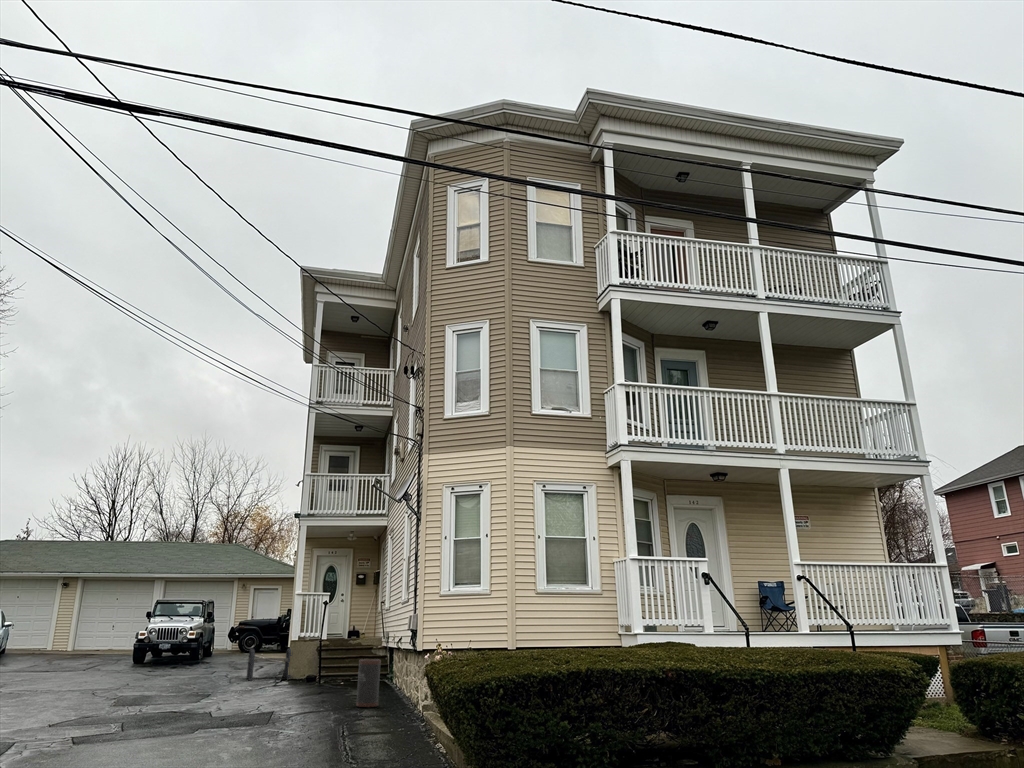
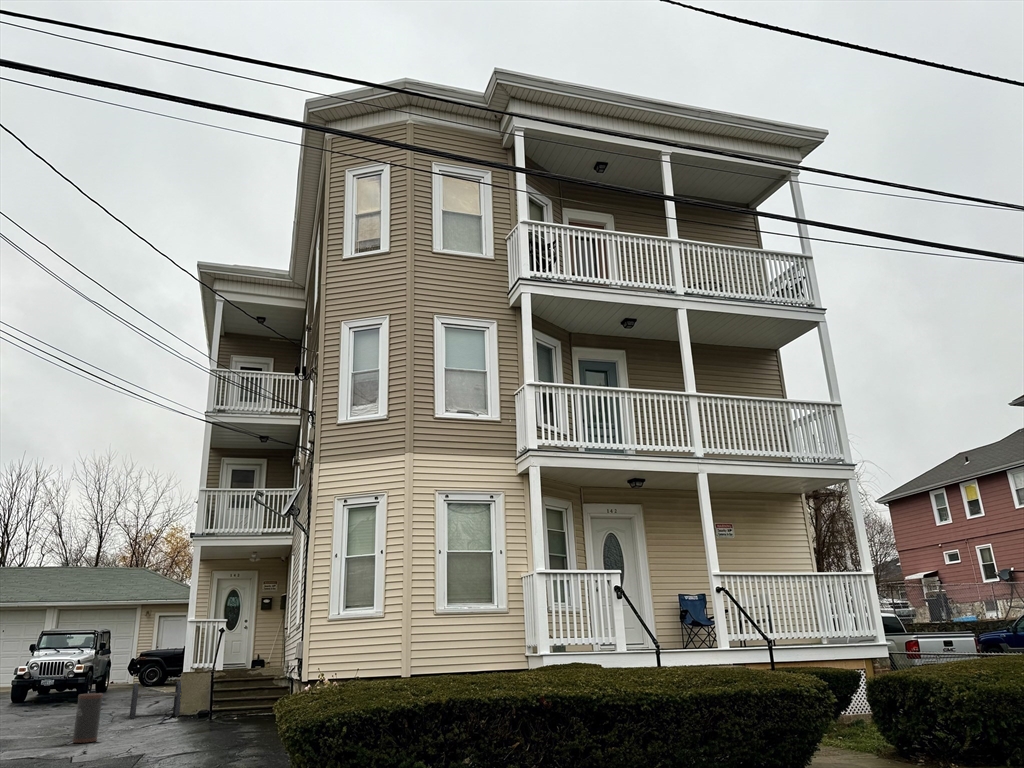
trash can: present [356,659,381,708] -> present [72,693,103,743]

